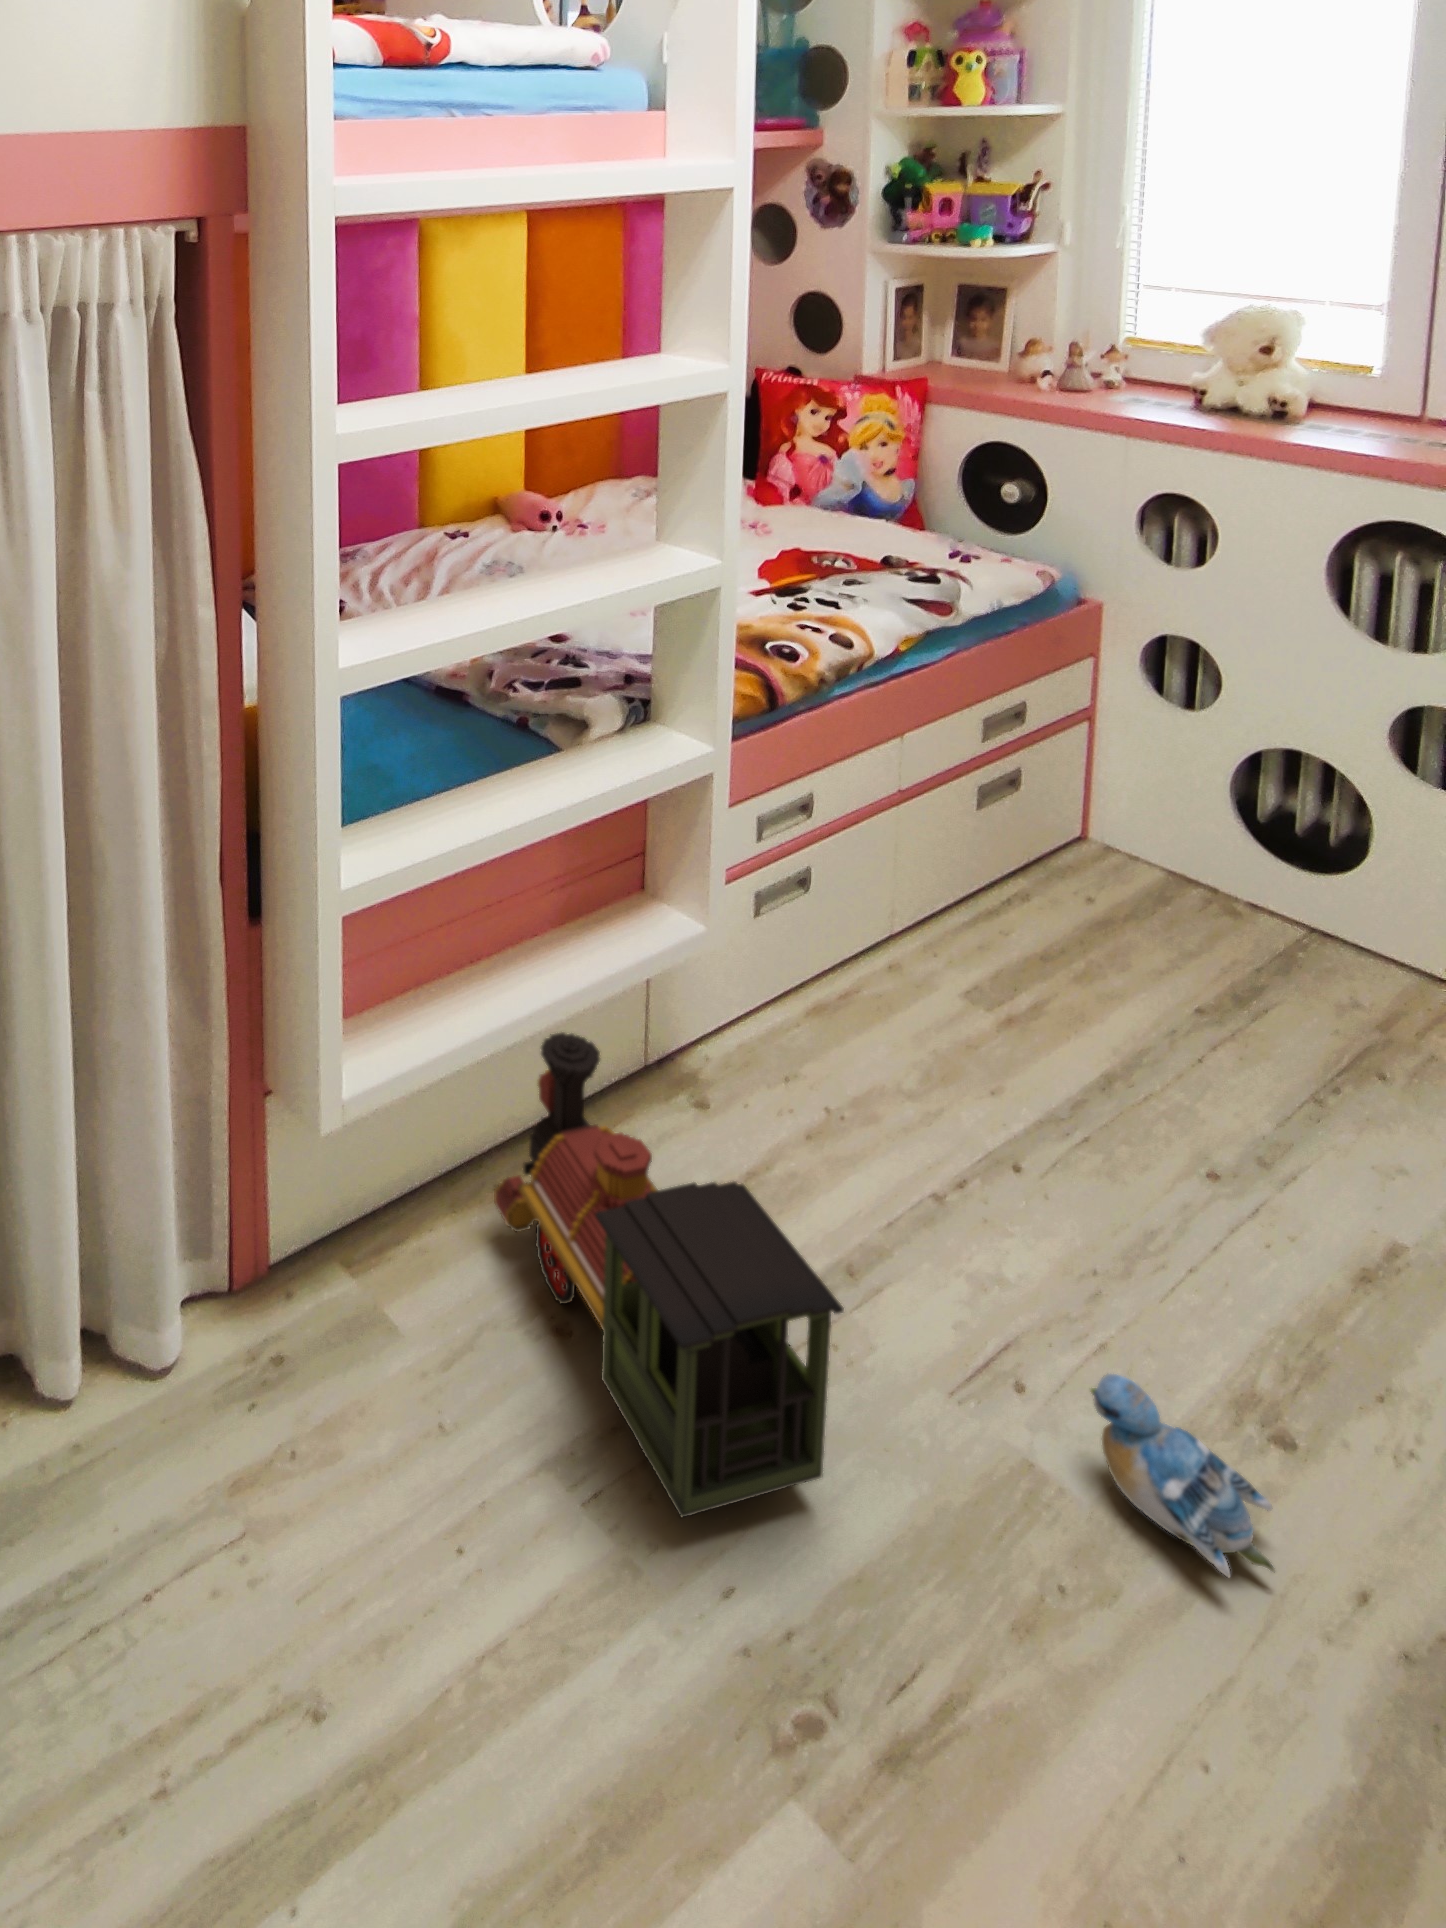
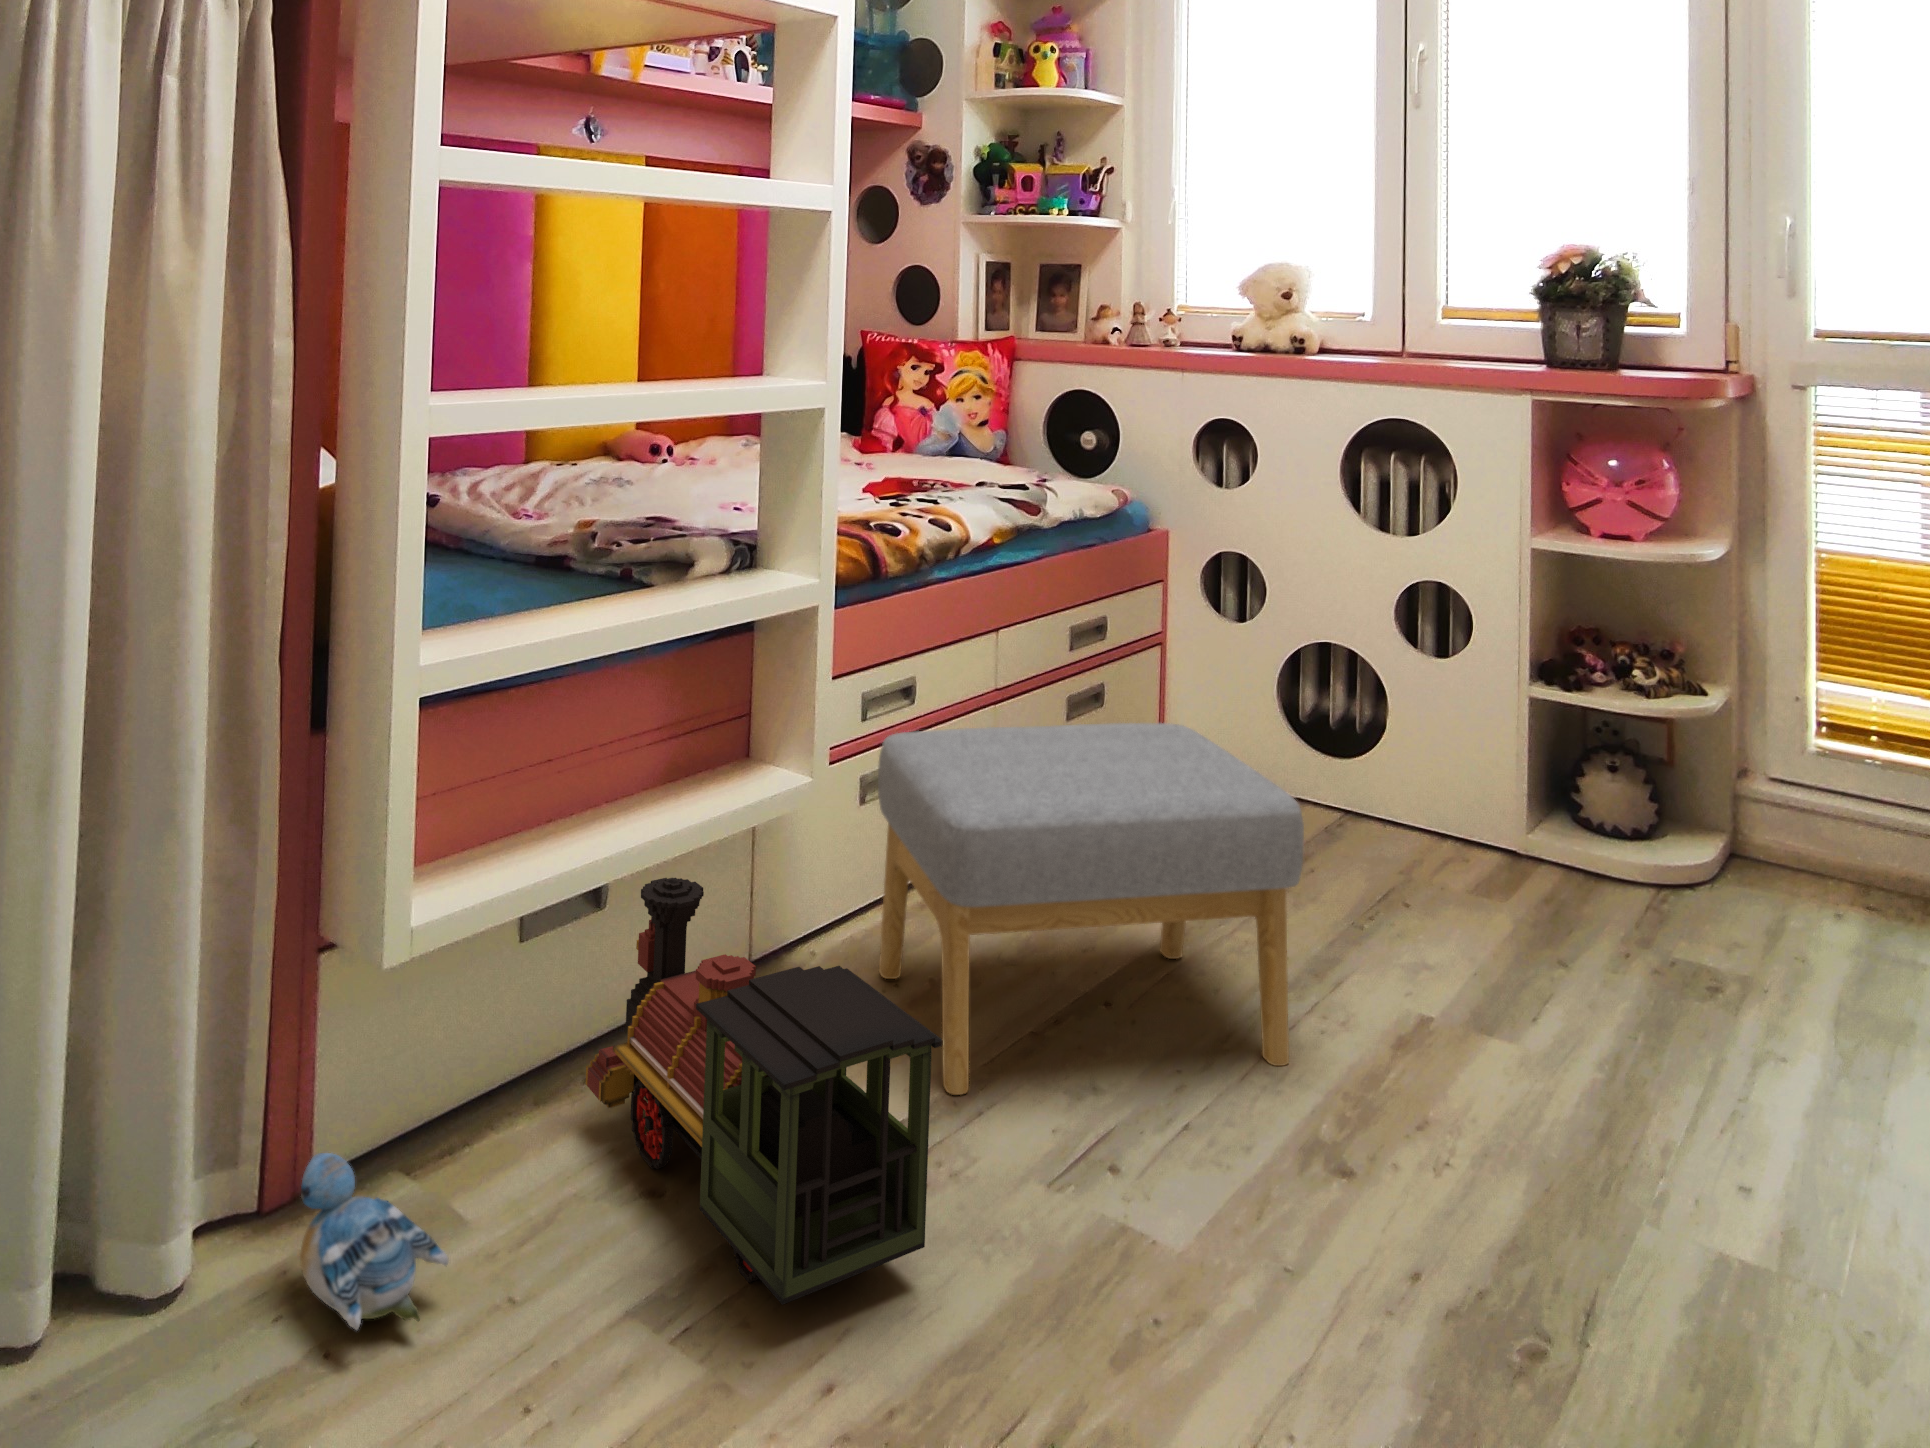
footstool: none [774,876,1266,1291] -> present [878,723,1304,1095]
plush toy: present [1091,1374,1275,1577] -> present [300,1153,449,1330]

